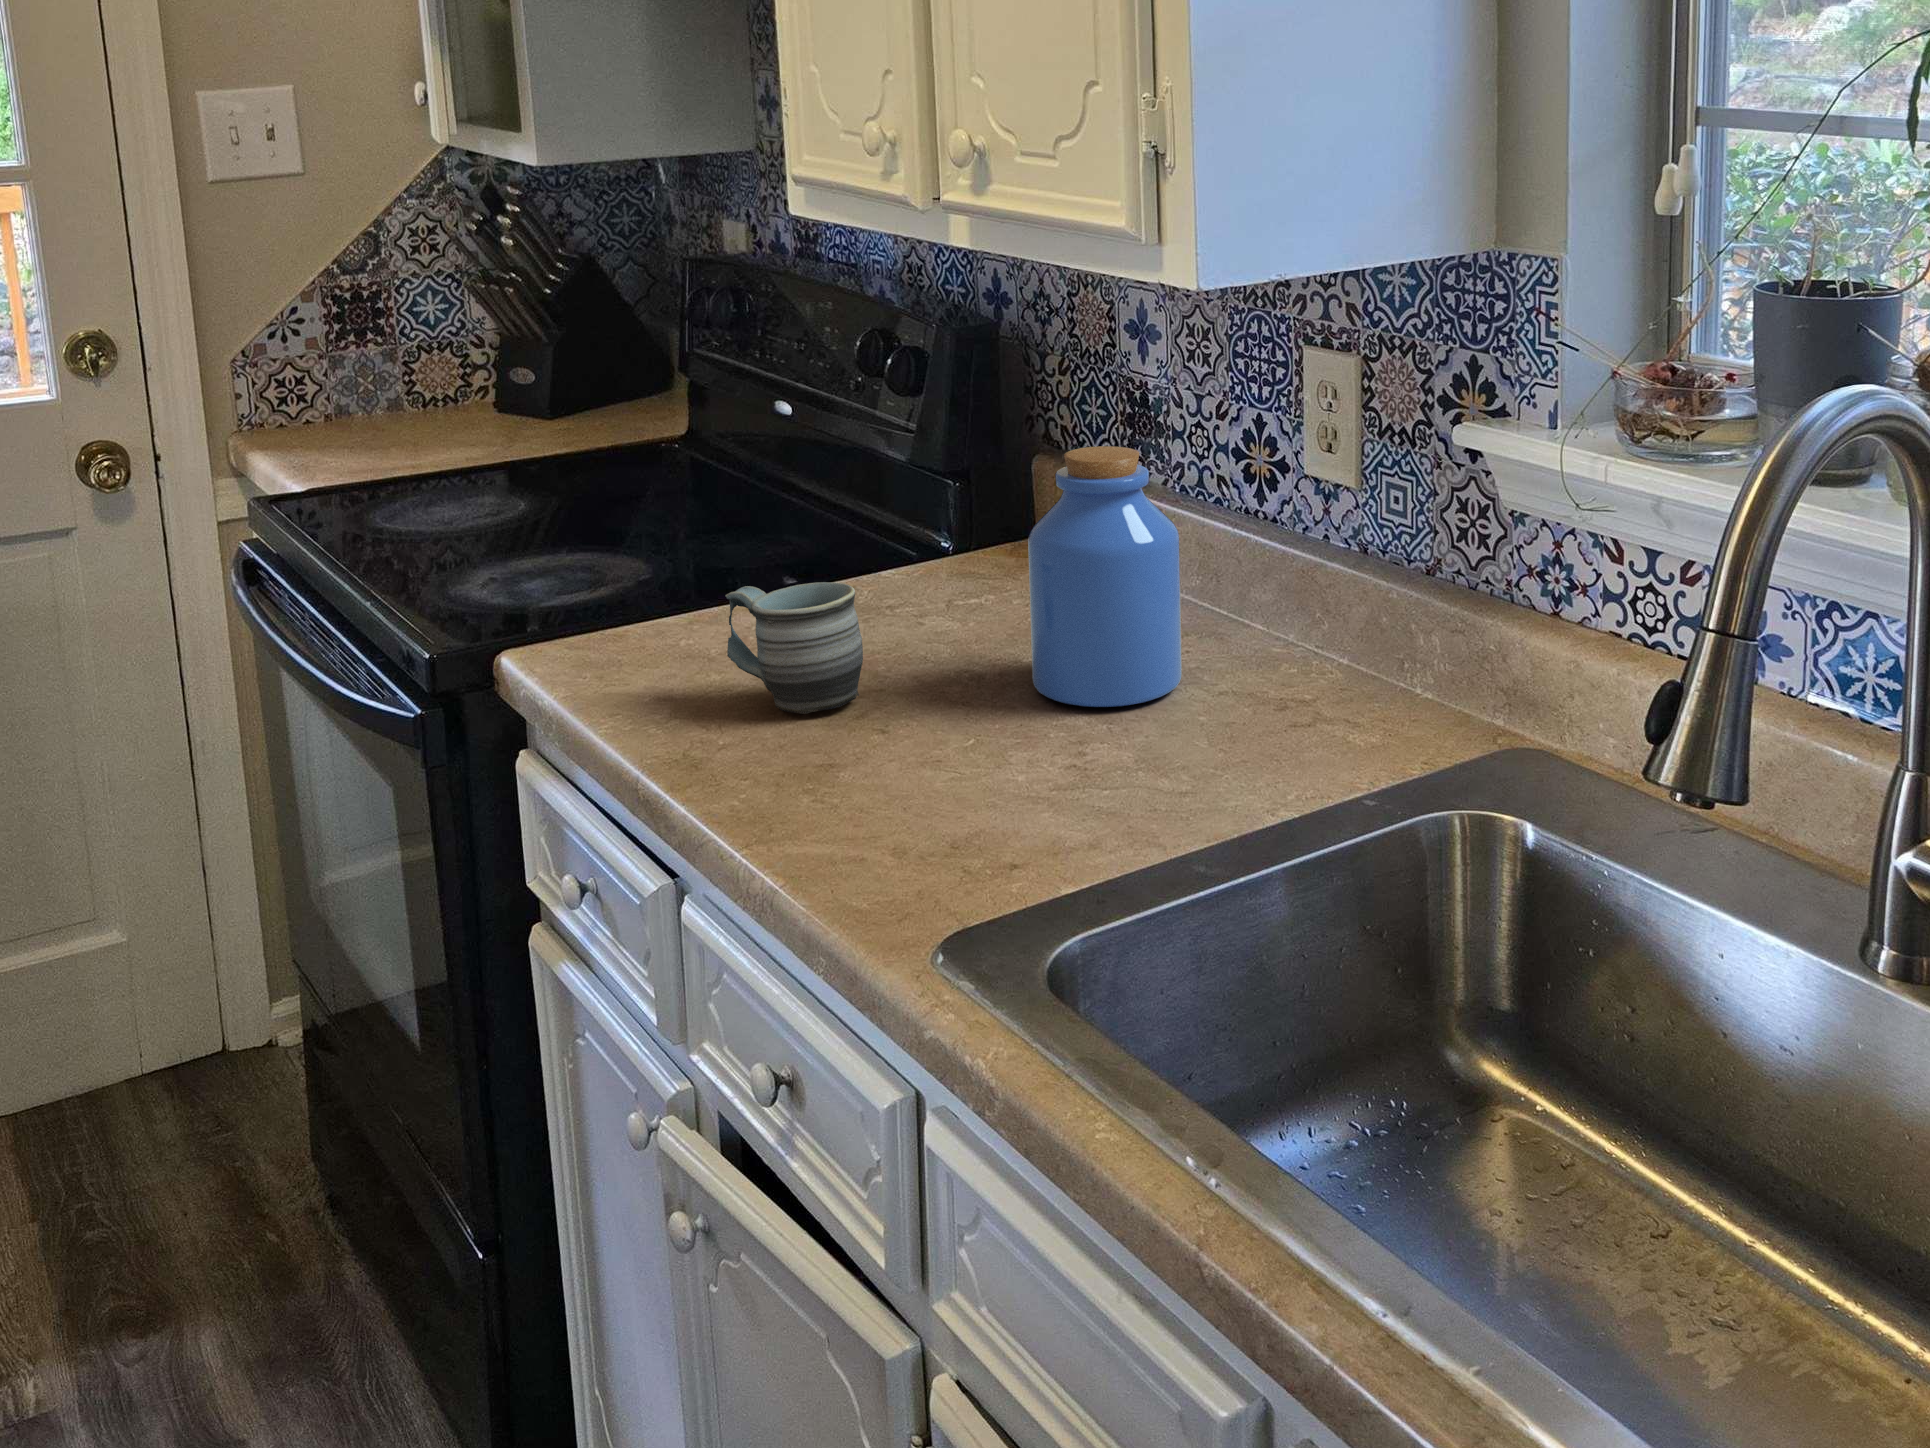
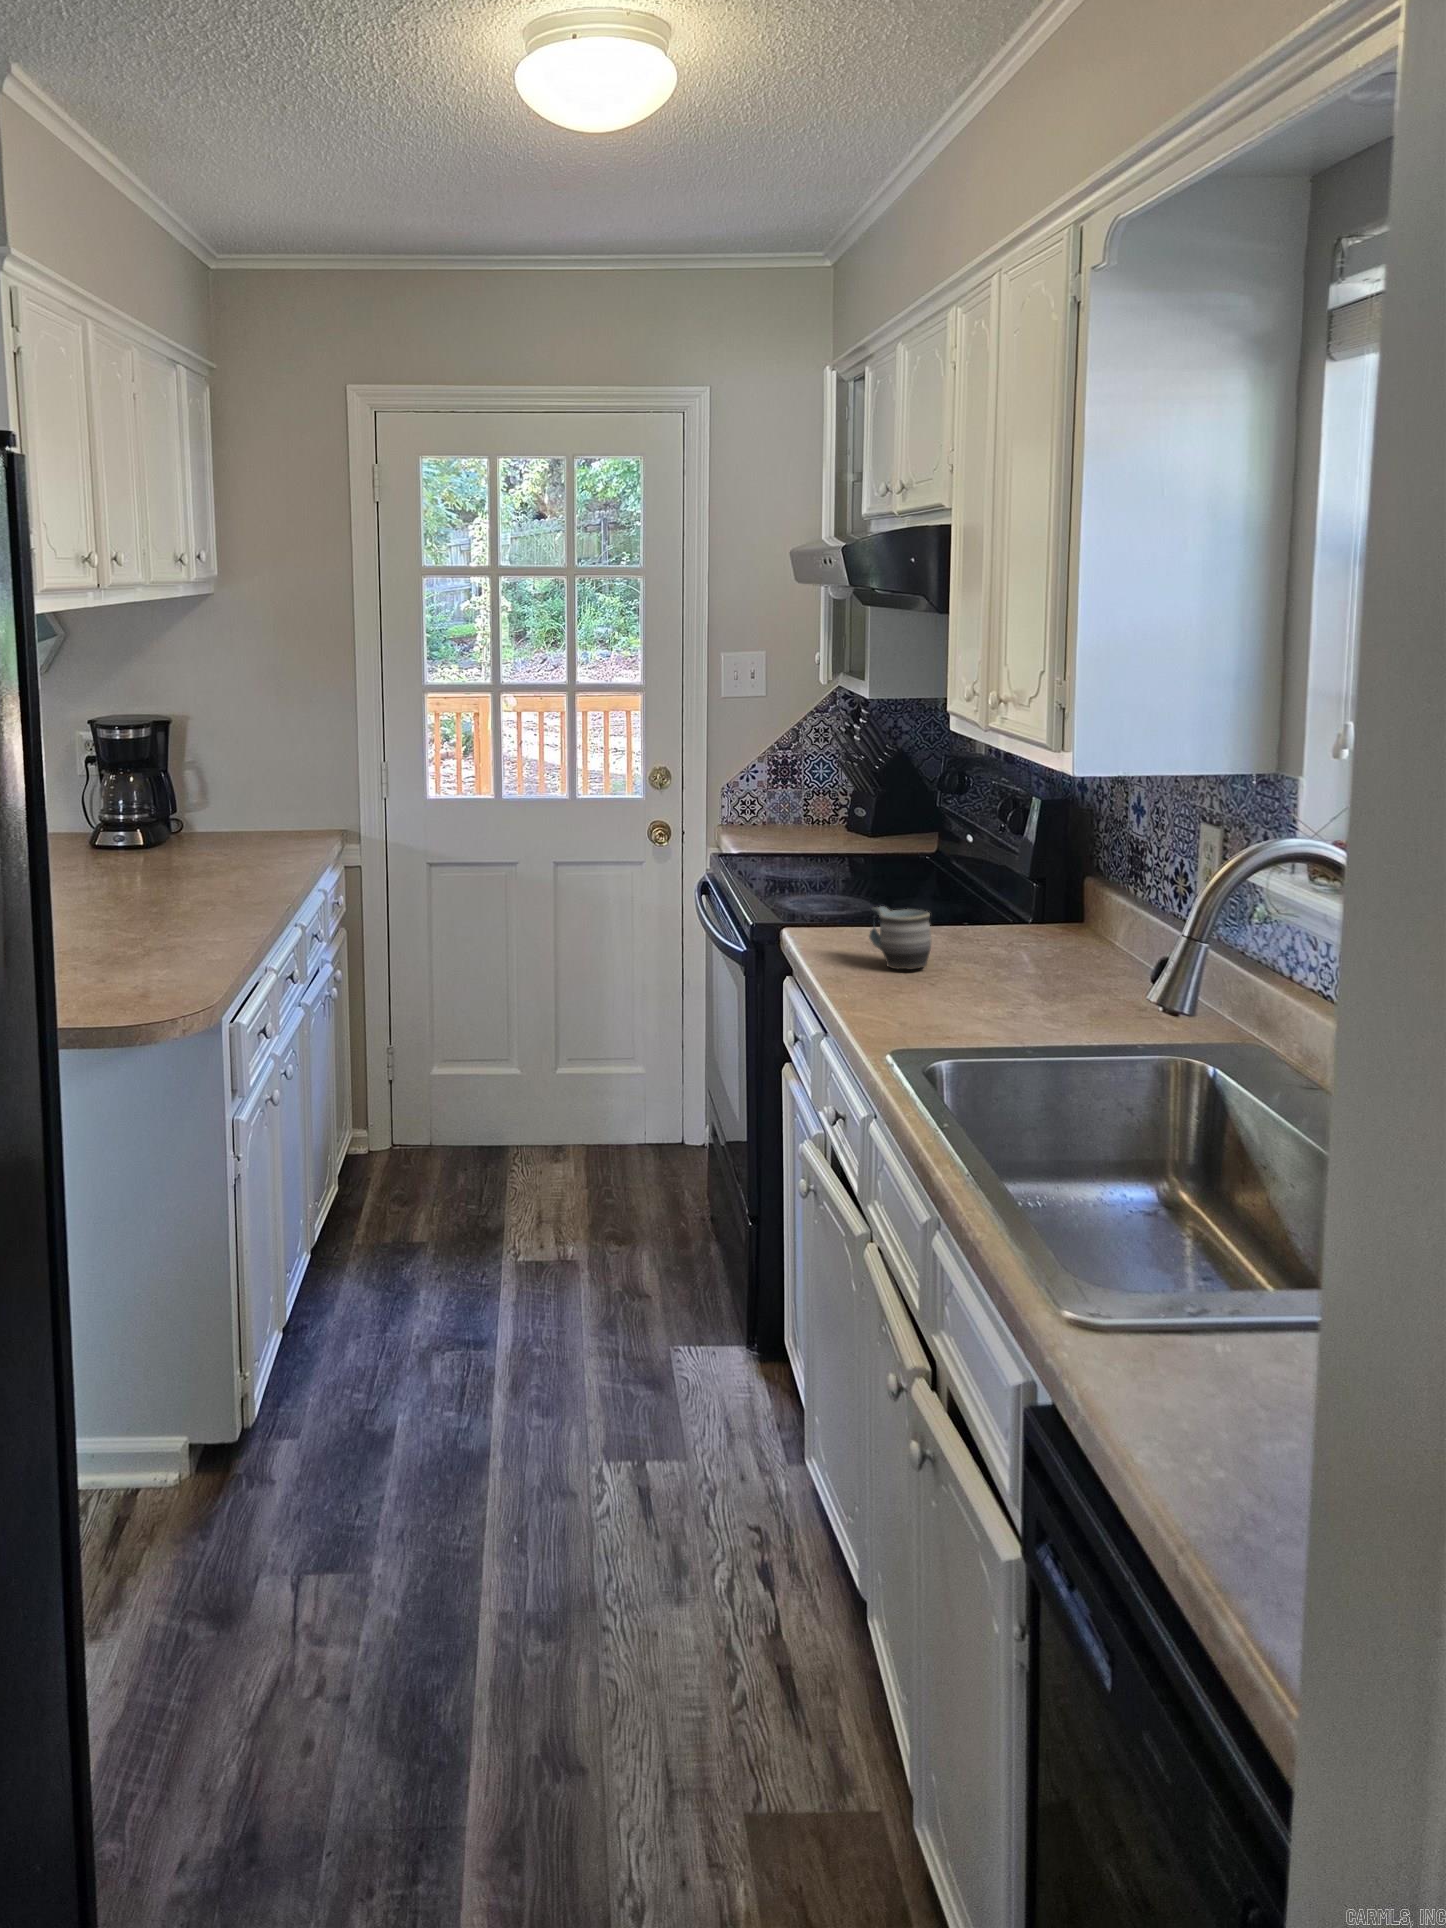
jar: present [1028,446,1182,707] -> none [1014,859,1099,993]

